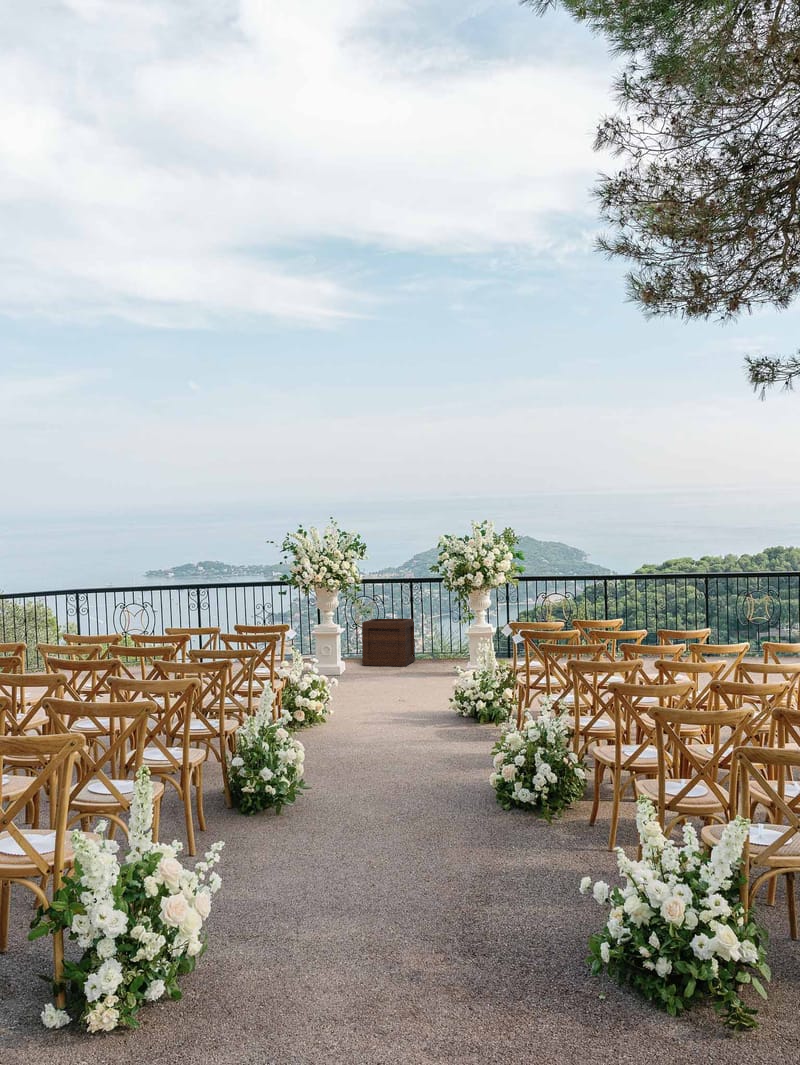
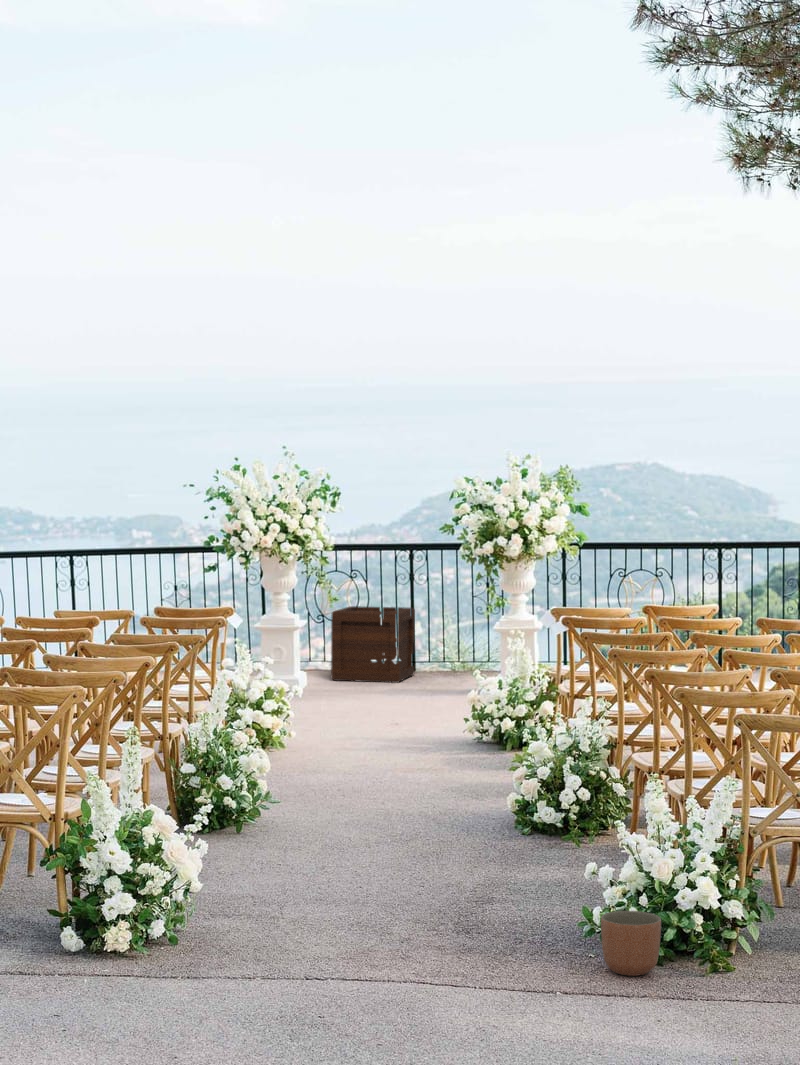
planter: none [614,955,678,1035] -> present [601,911,661,976]

